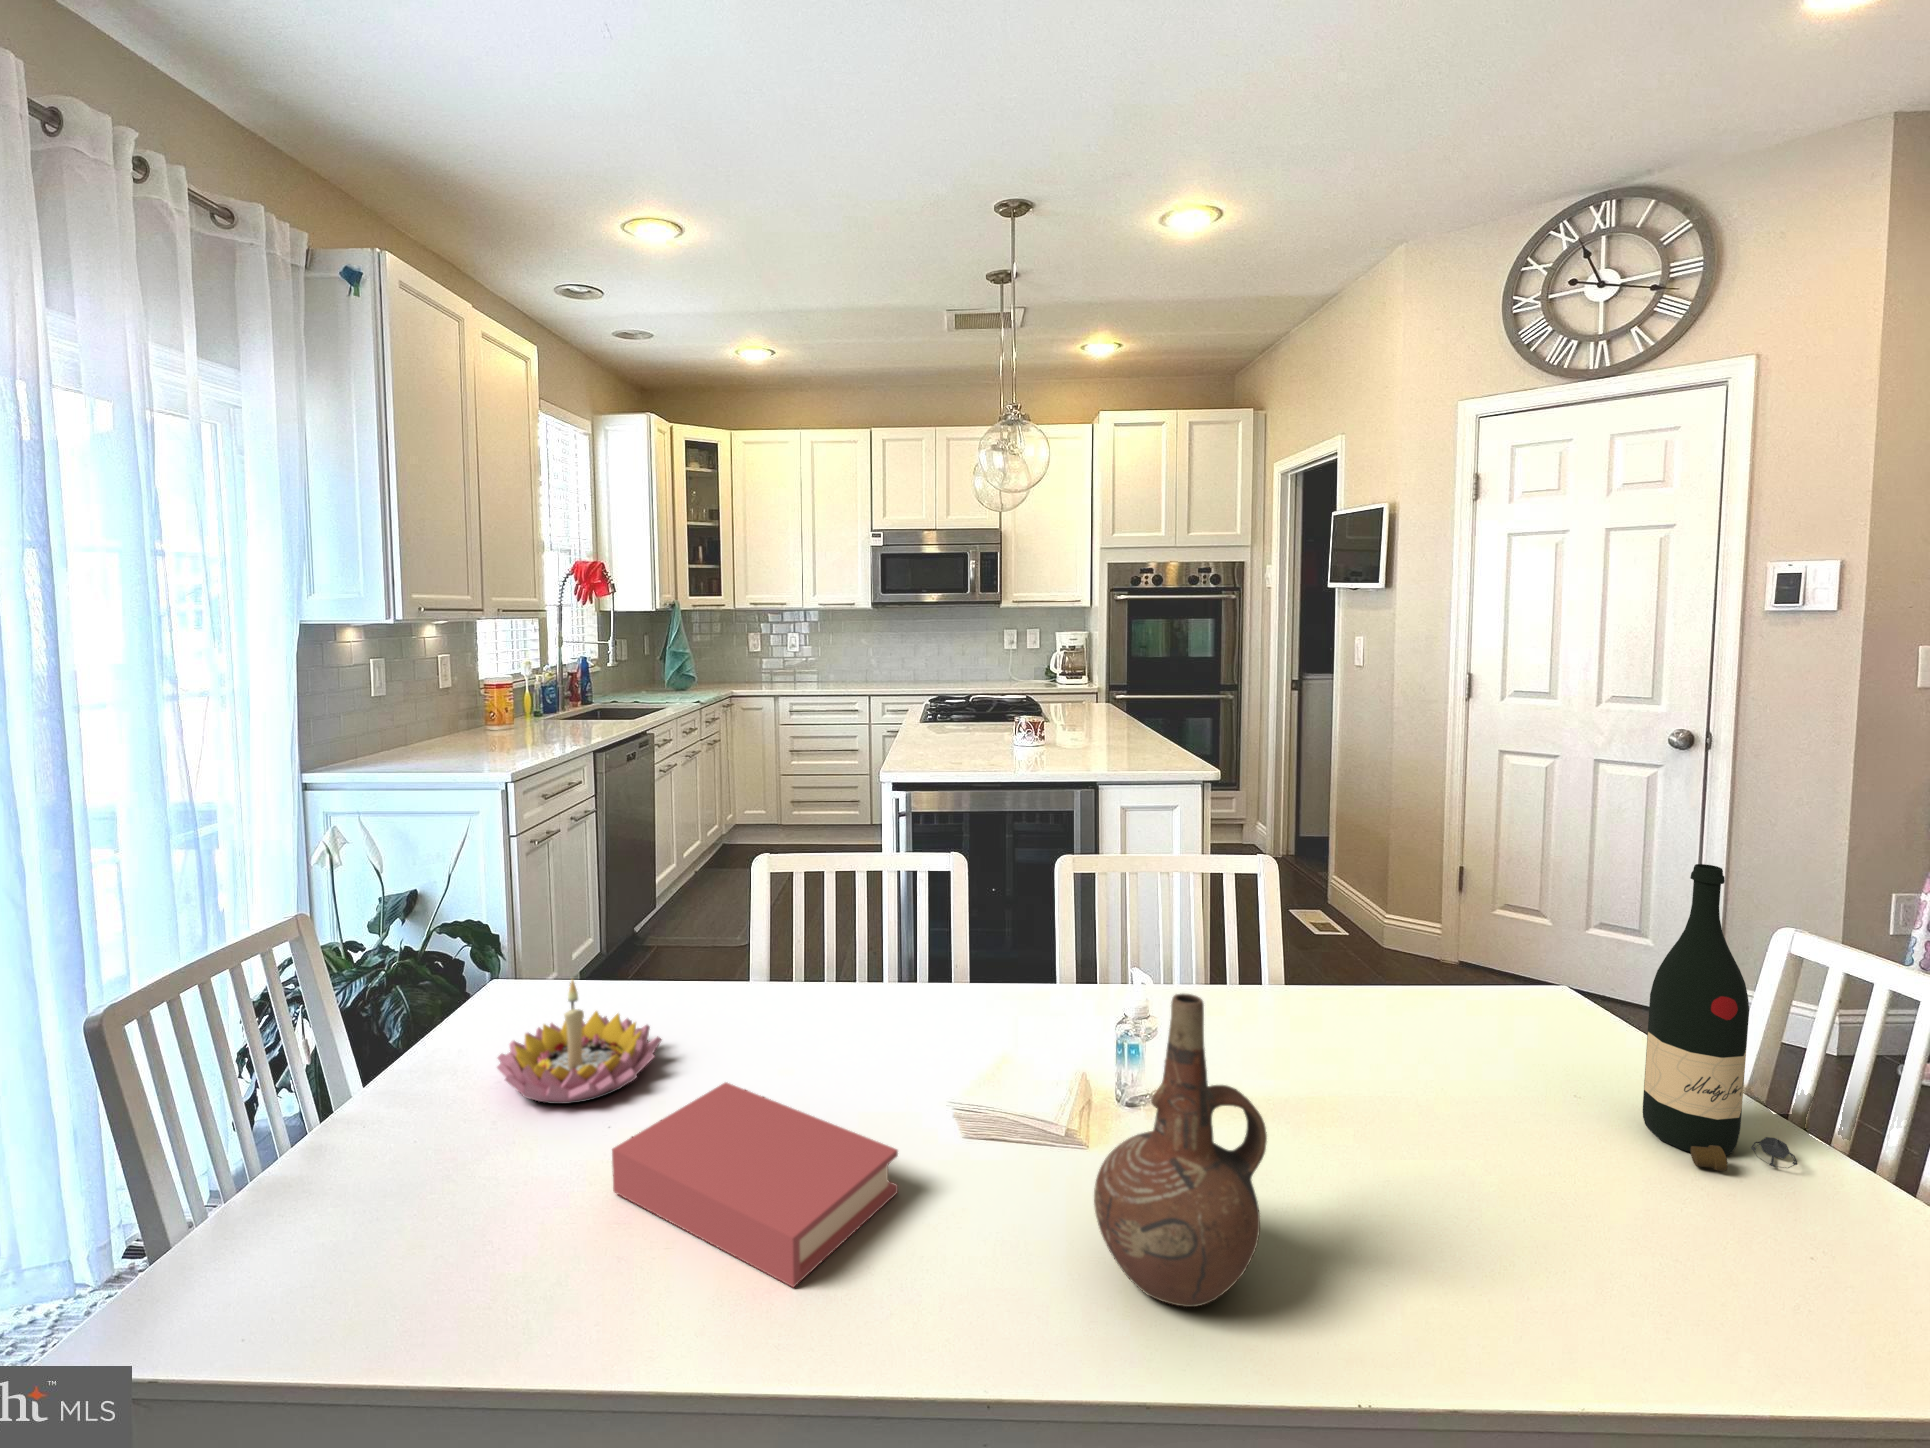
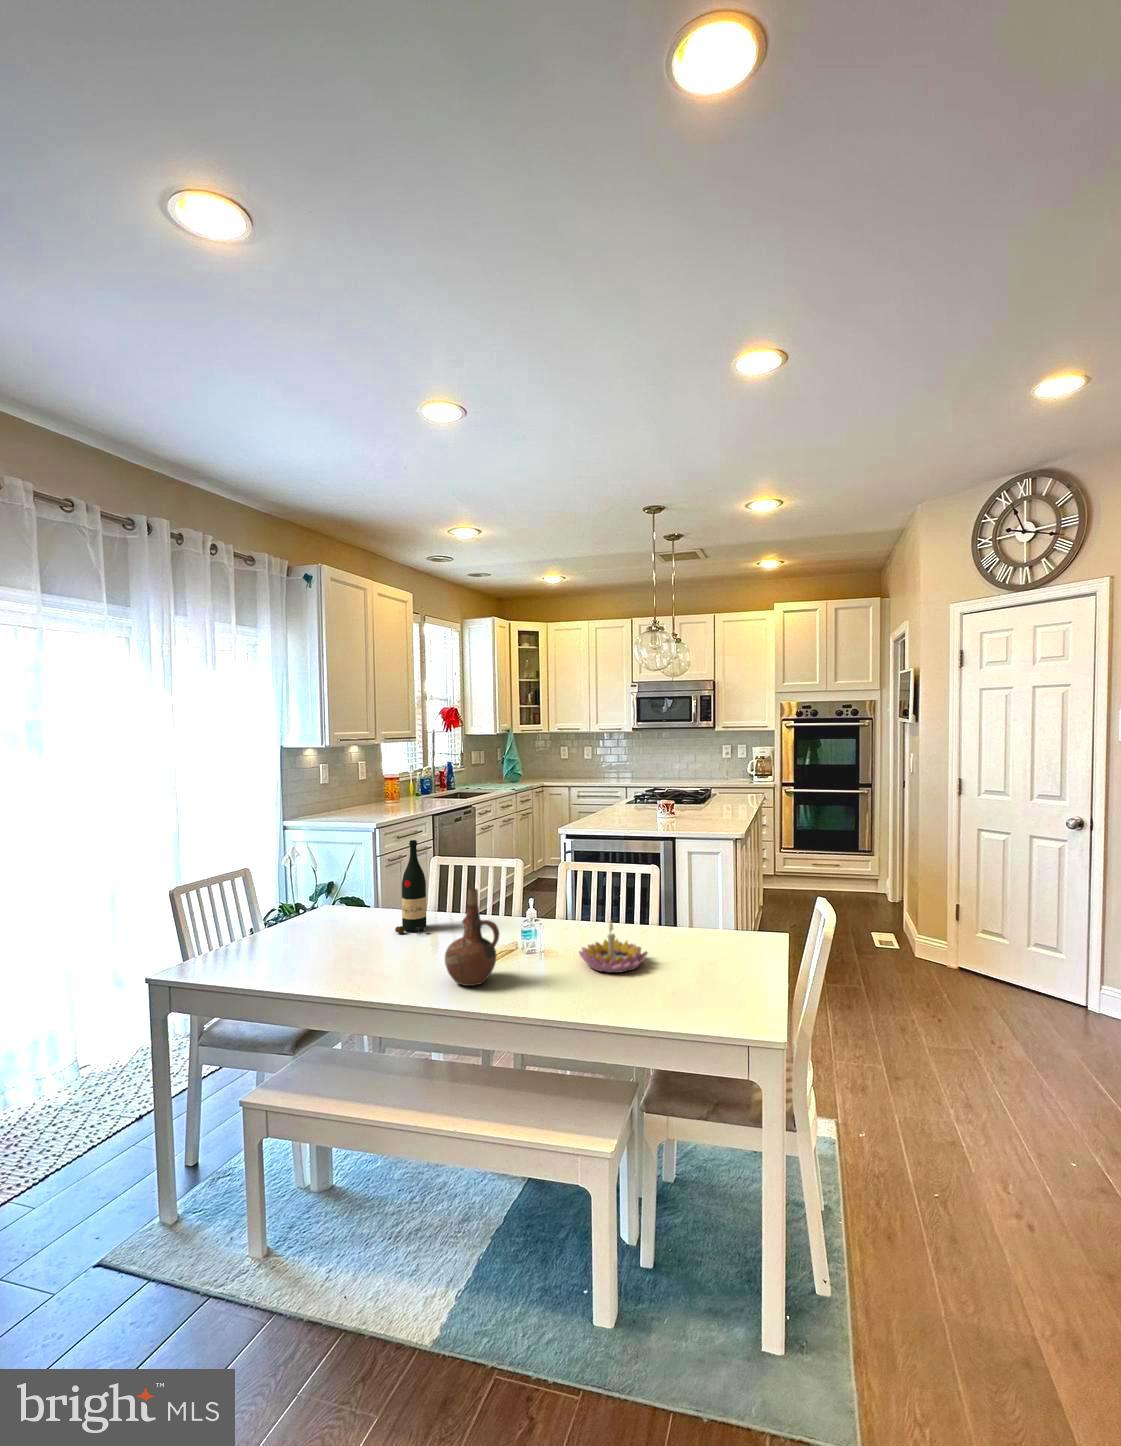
wine bottle: present [1643,864,1798,1171] -> present [395,840,426,934]
candle holder: present [497,980,661,1104] -> present [579,922,648,973]
book: present [612,1083,898,1287] -> none [326,928,411,974]

